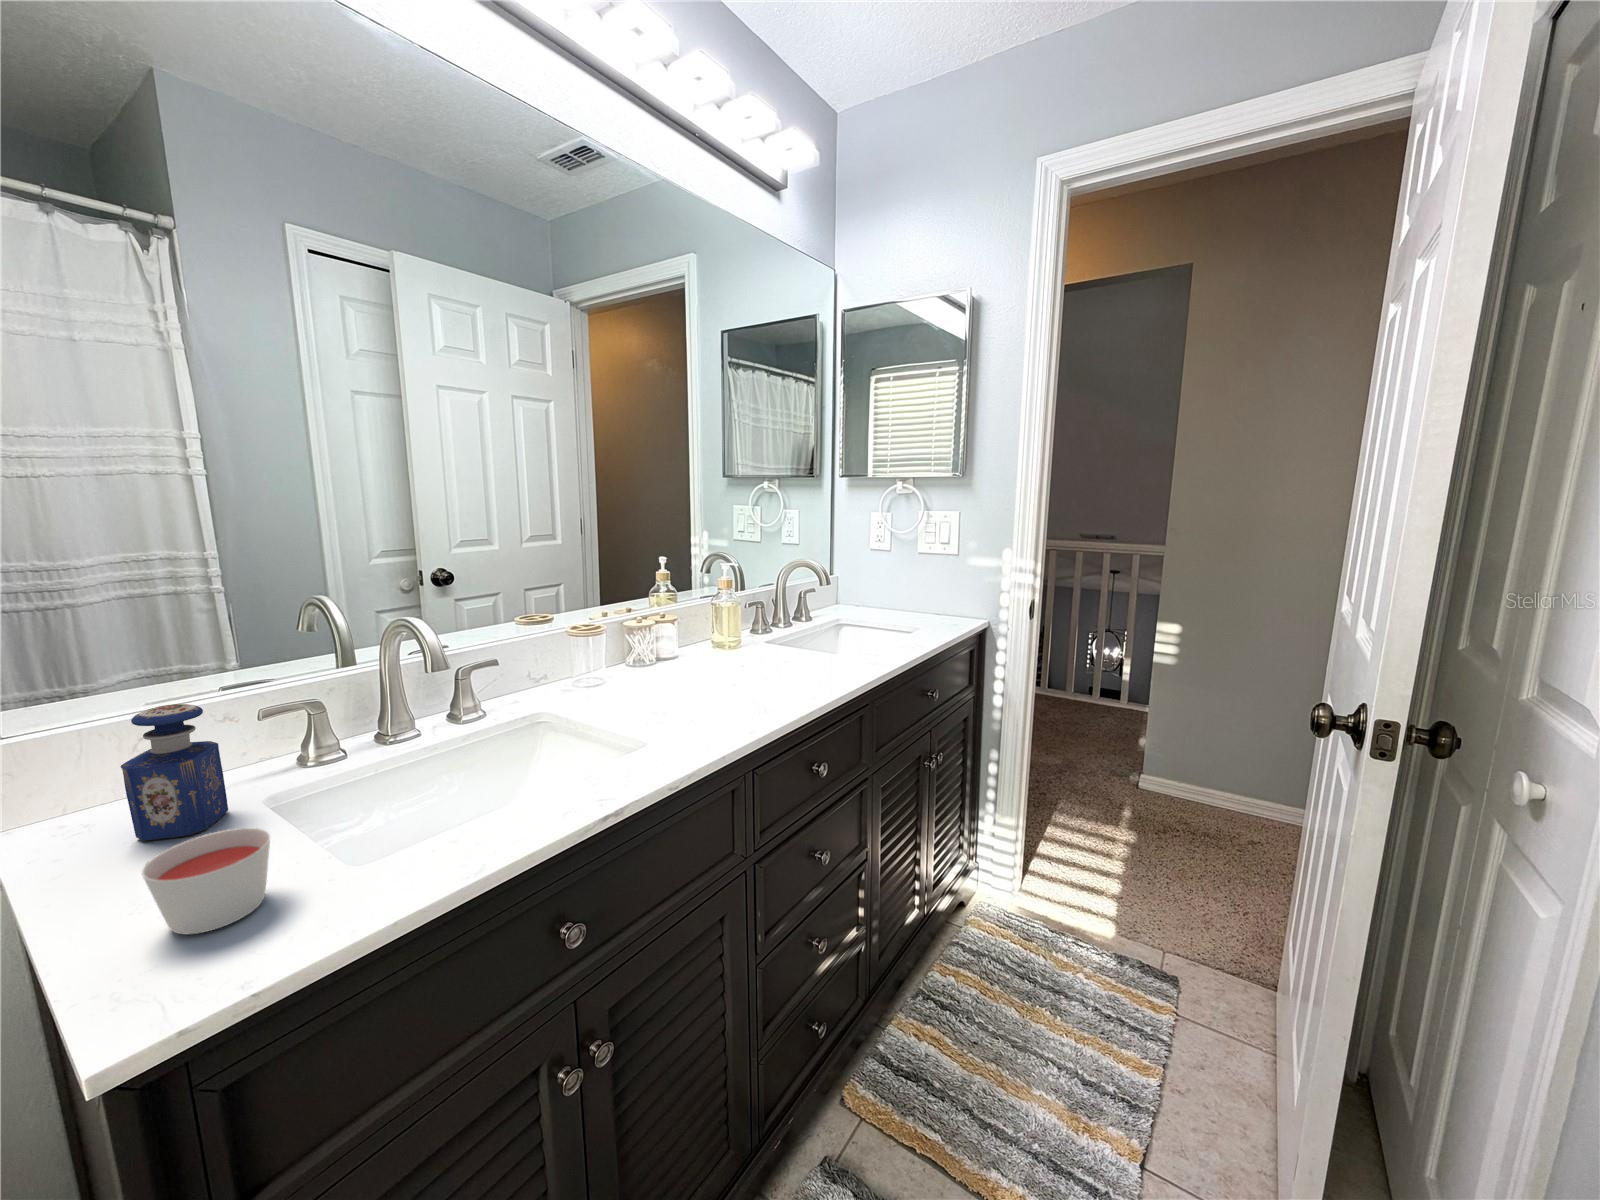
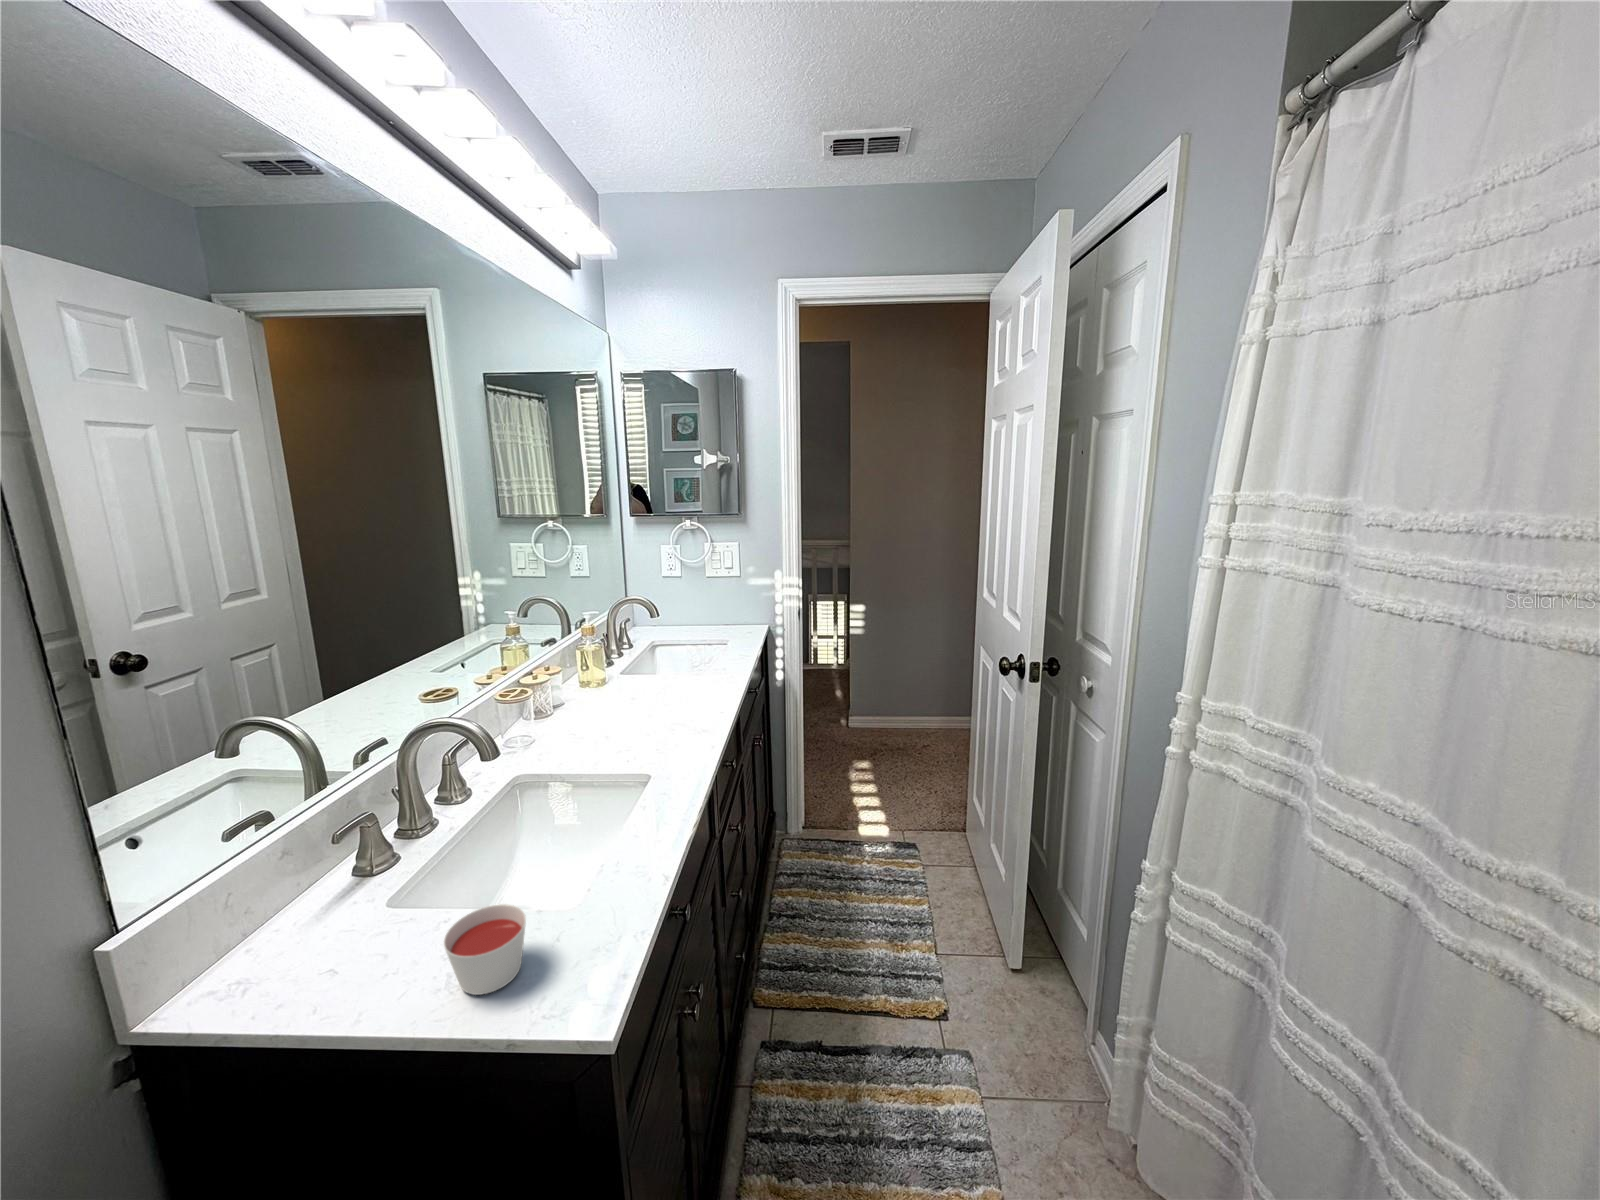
perfume bottle: present [121,704,228,840] -> none [264,841,351,977]

